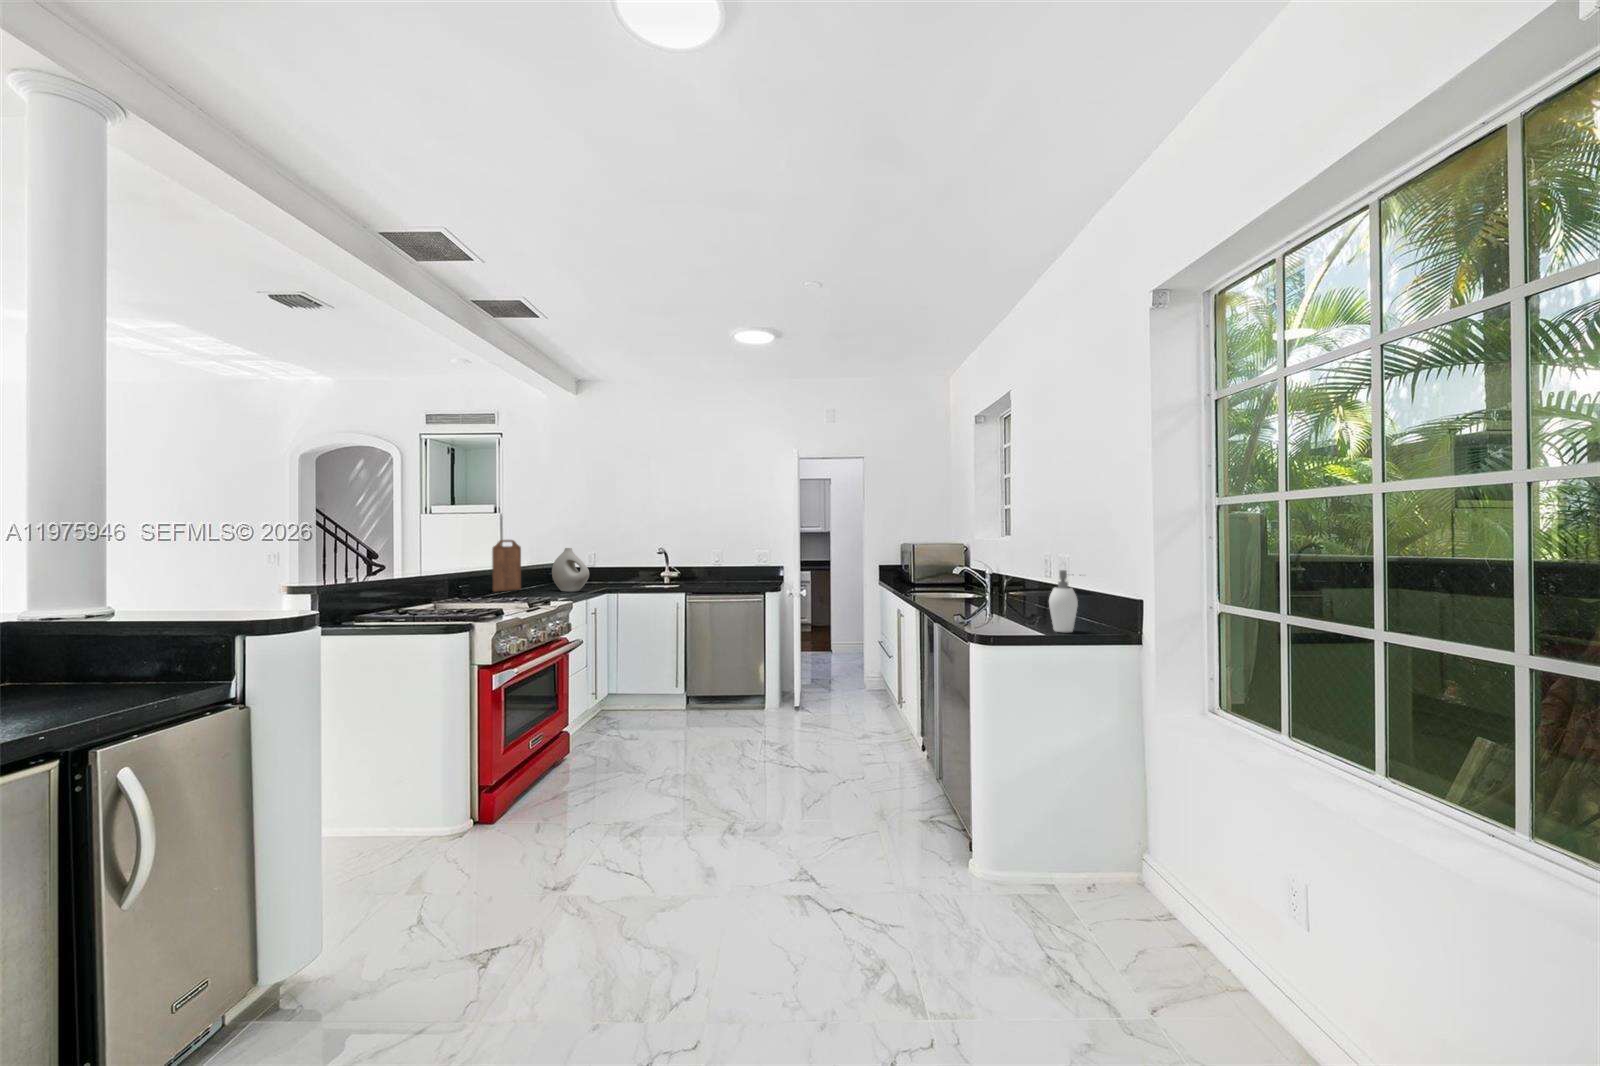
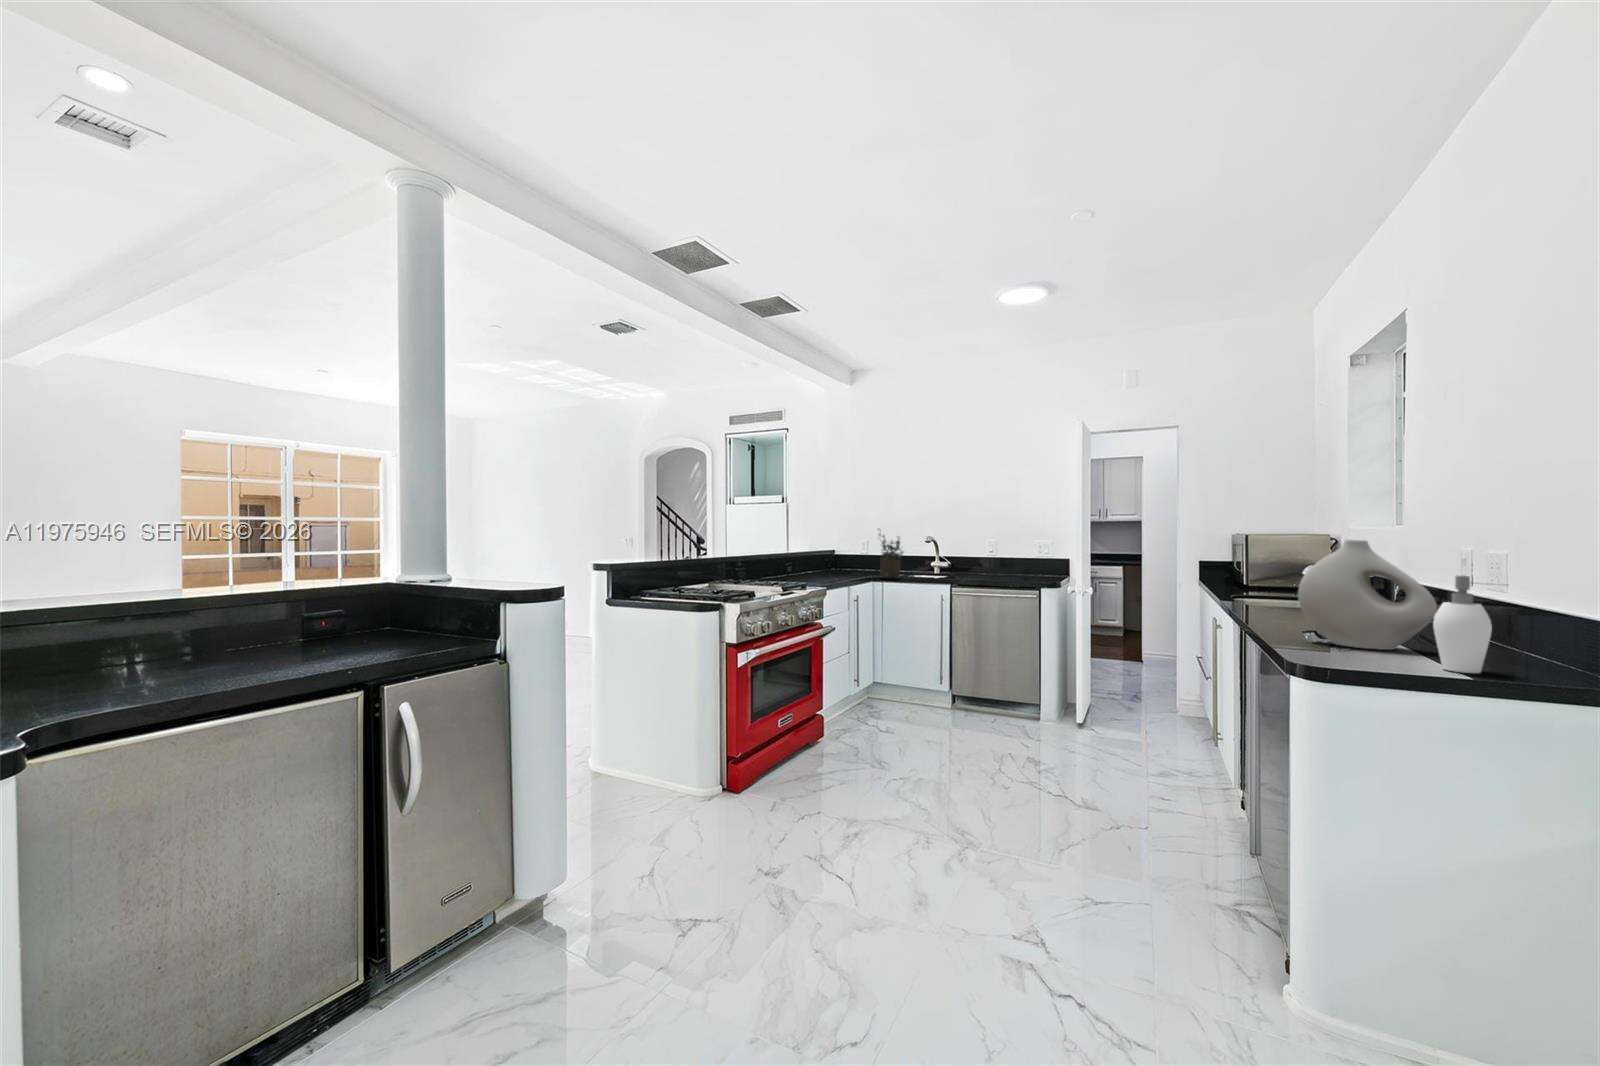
cutting board: present [492,540,521,592] -> none [769,526,795,575]
potted plant: none [609,541,637,590] -> present [879,534,903,579]
vase: present [552,548,589,592] -> present [1298,539,1437,650]

